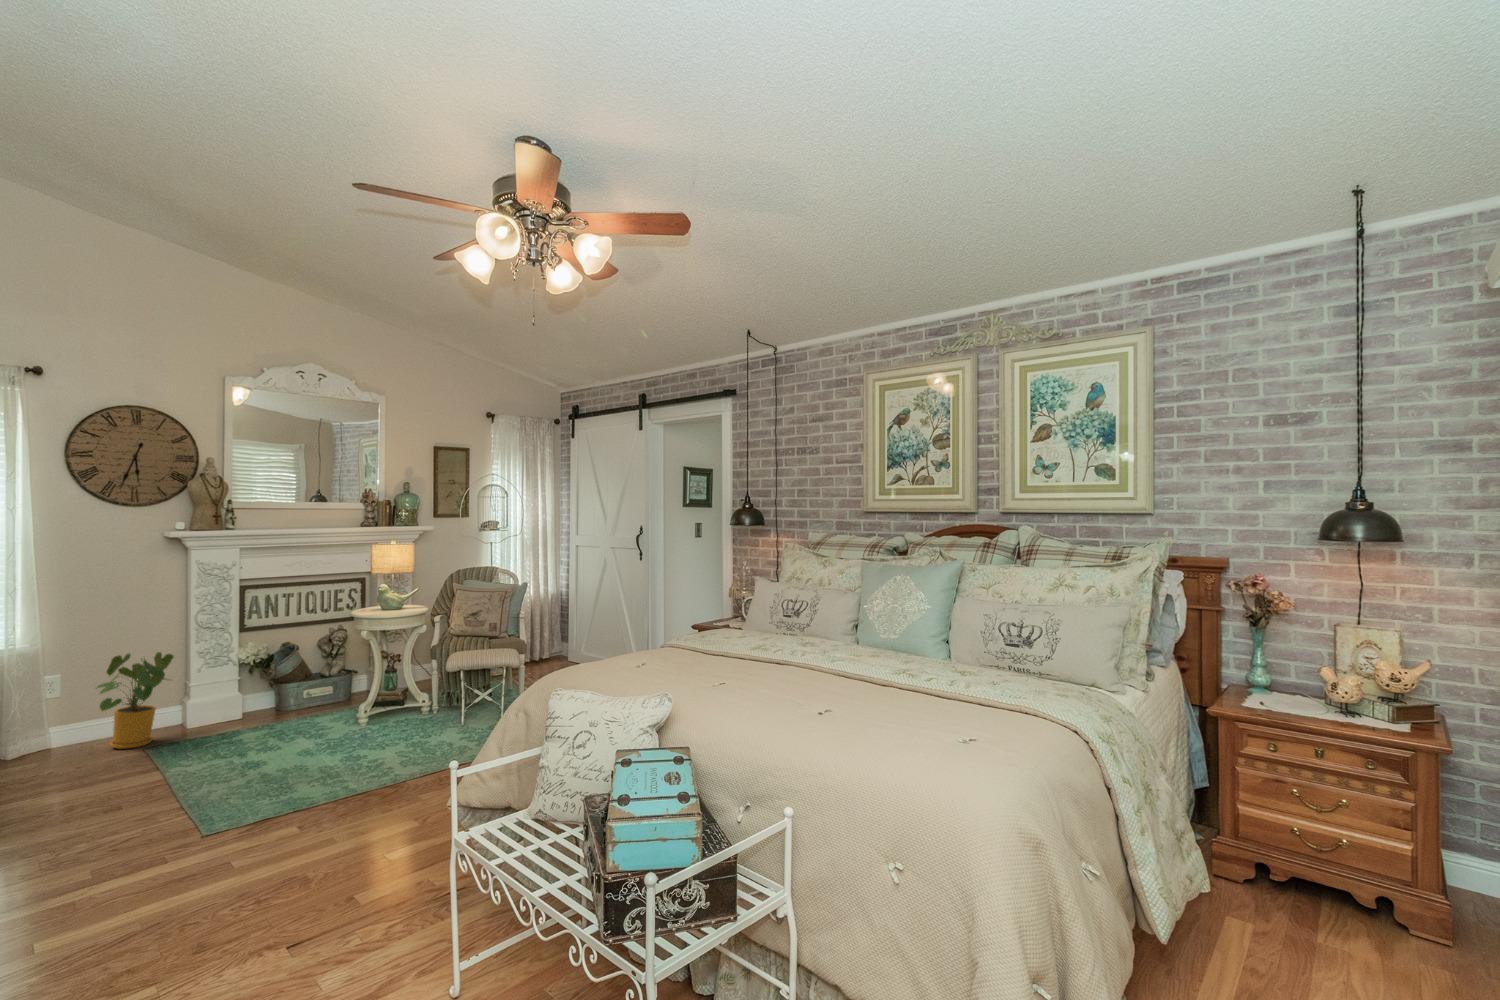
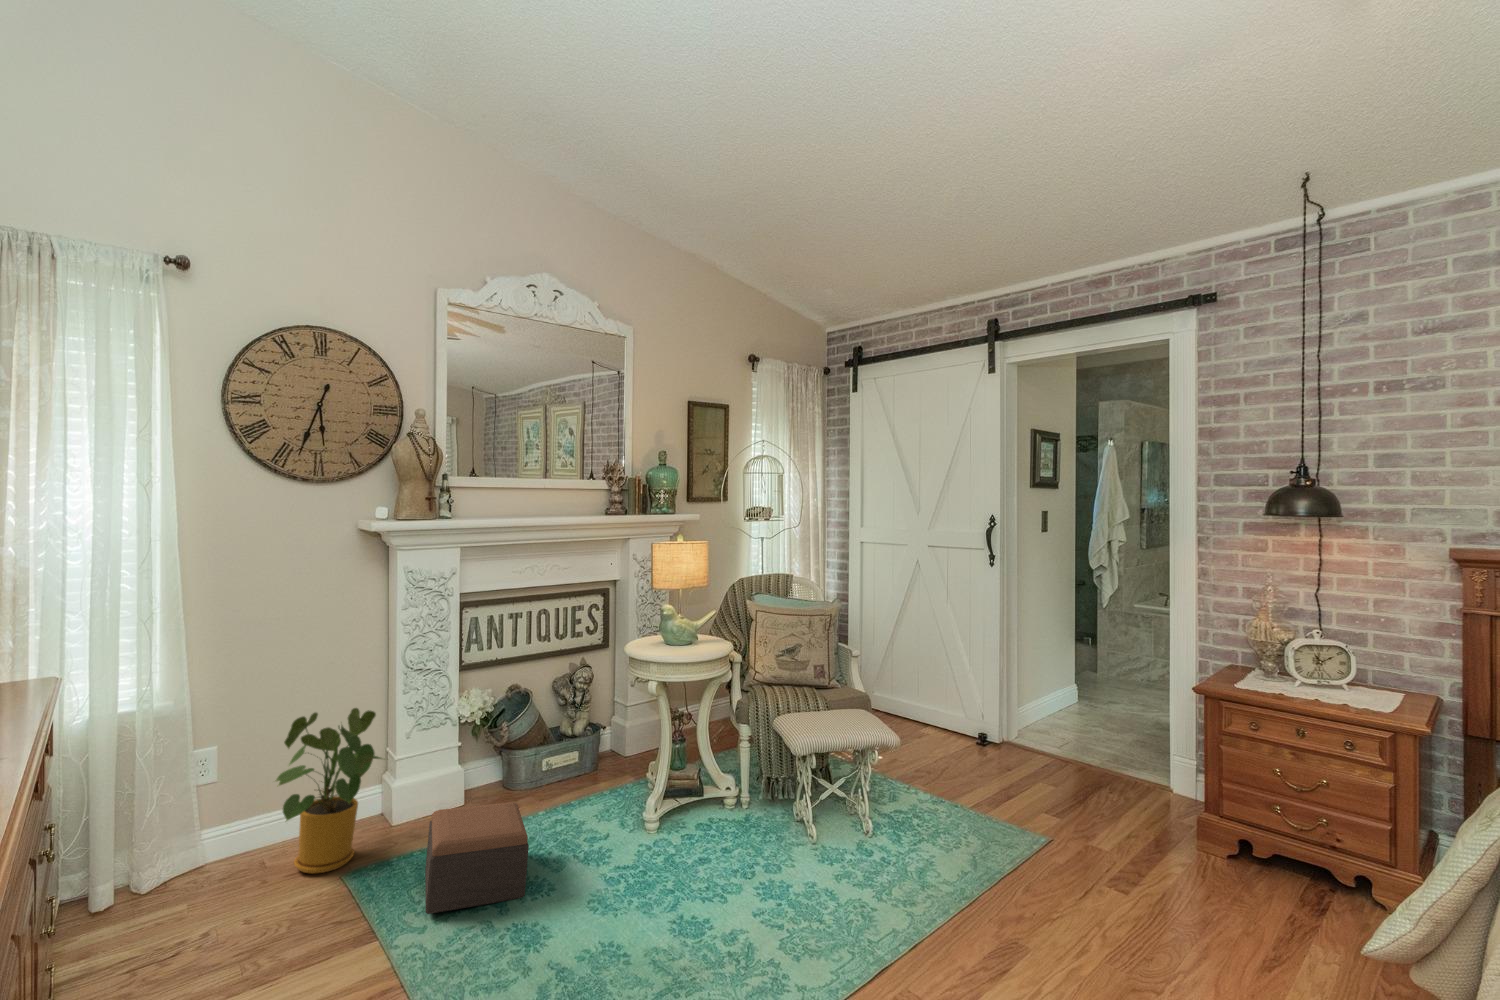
footstool: none [187,705,263,760] -> present [425,802,529,914]

